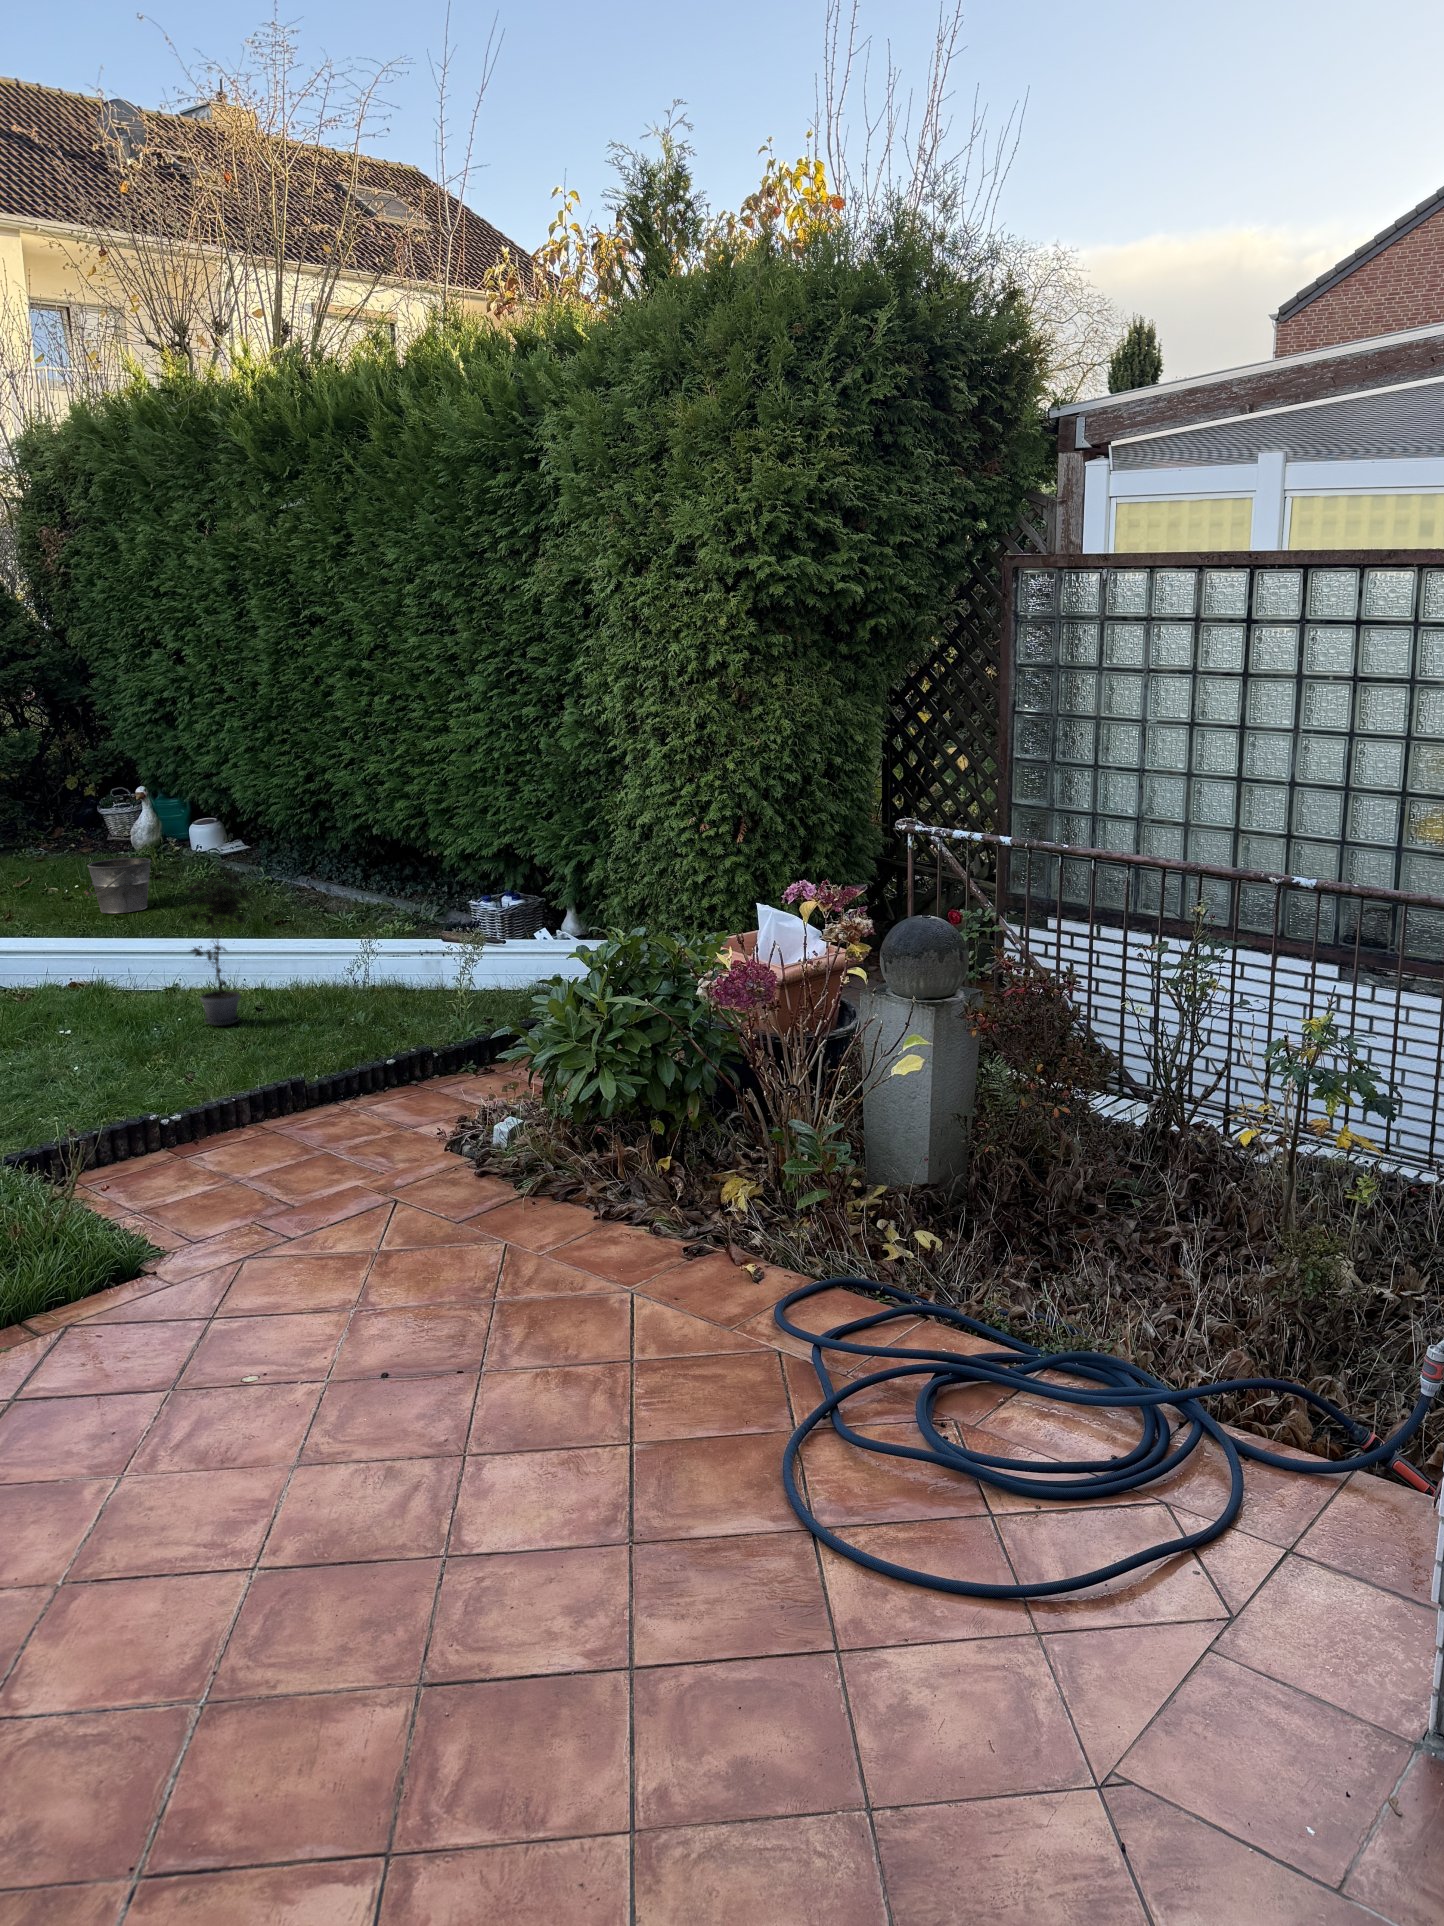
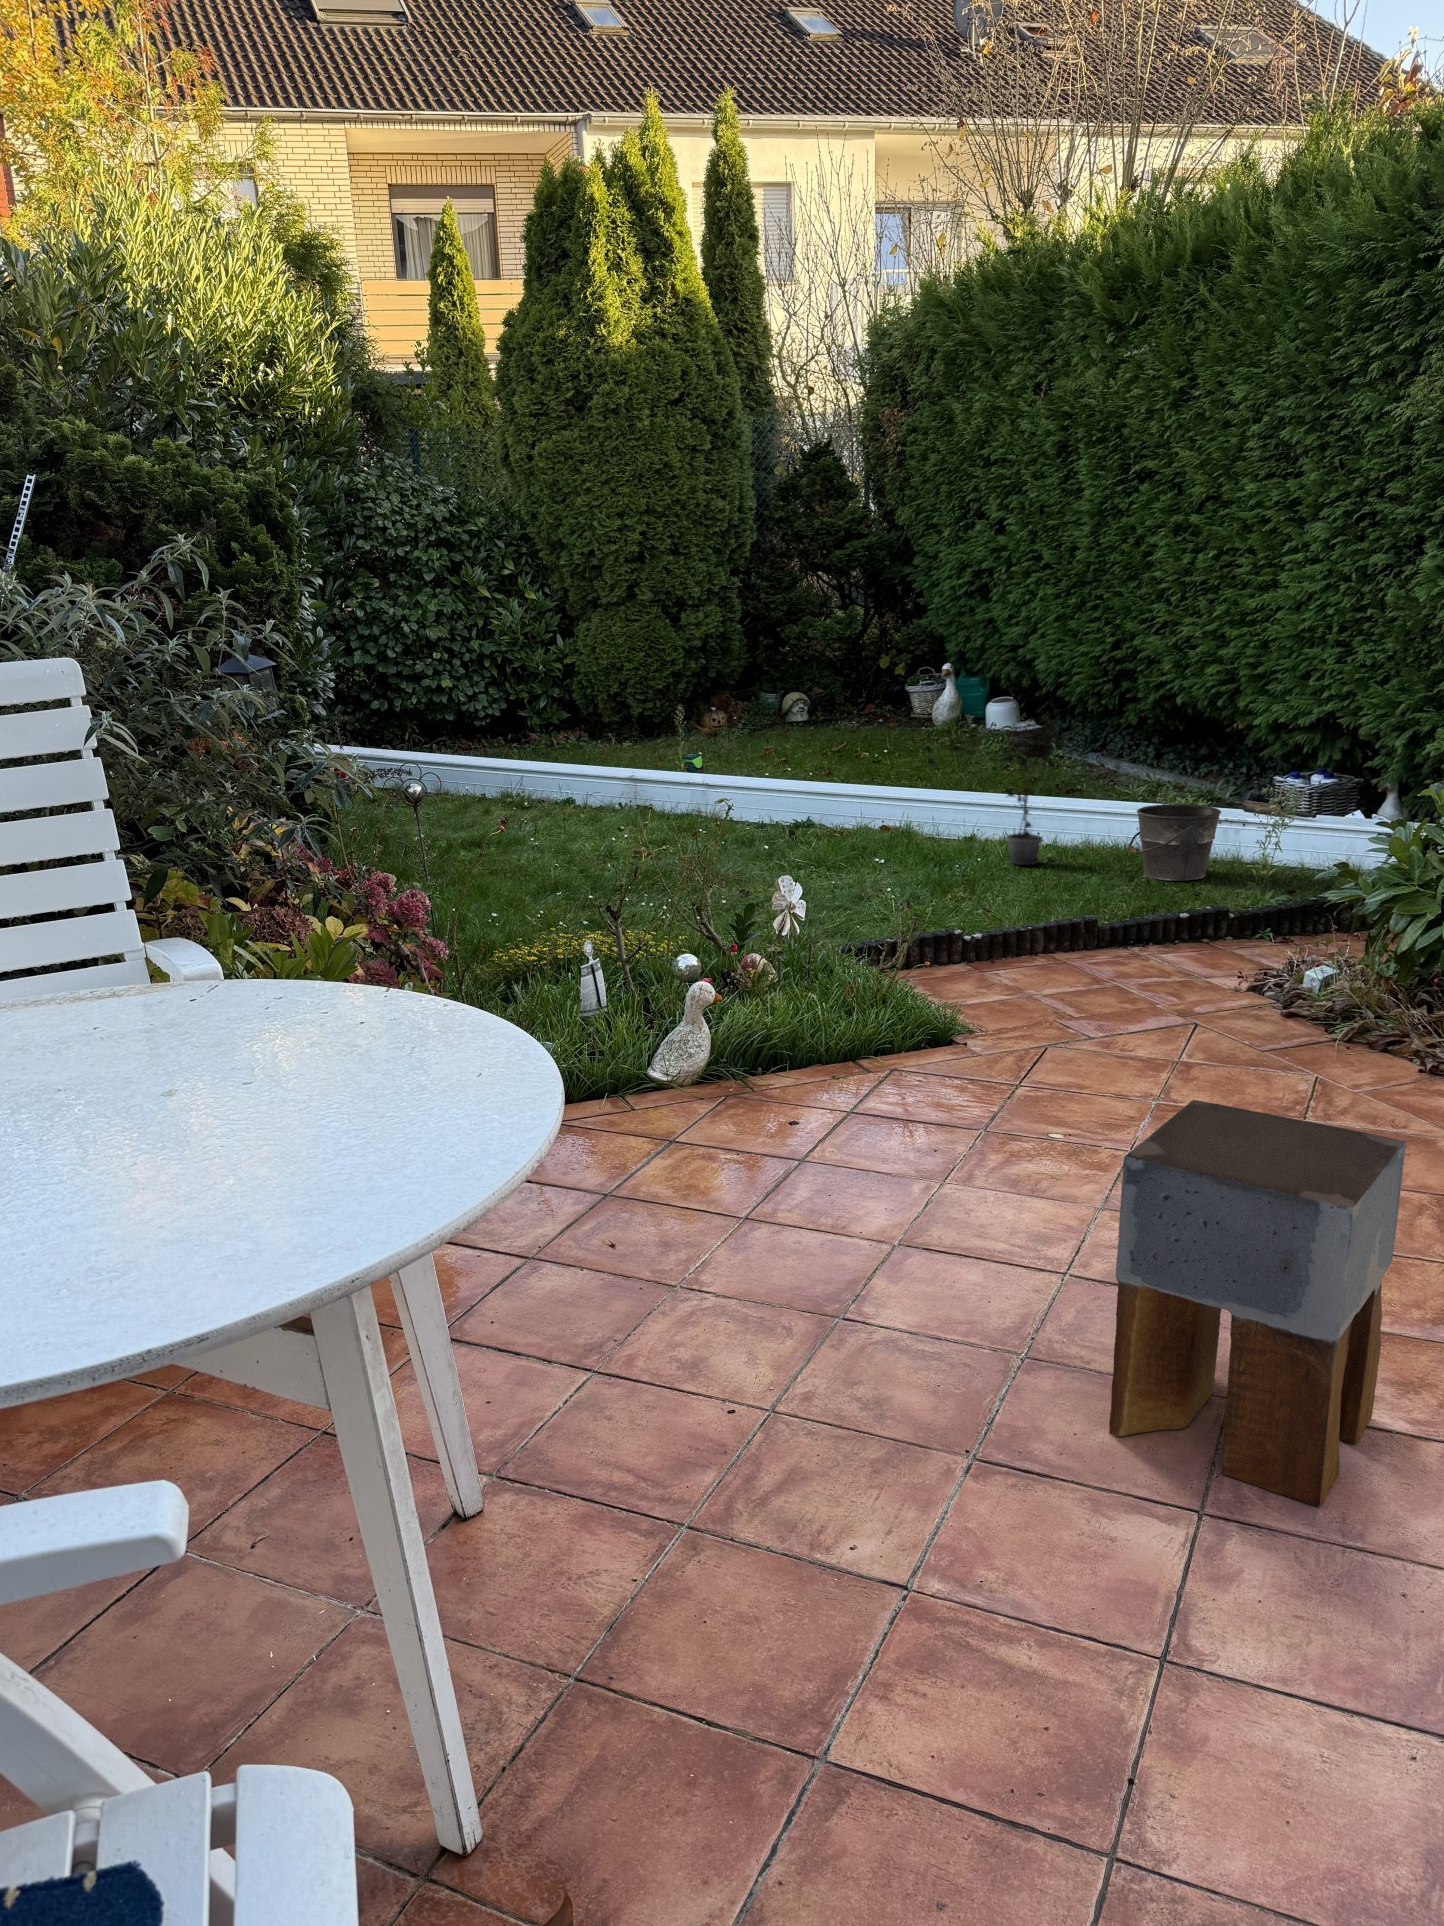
bucket: present [84,858,151,913] -> present [1127,804,1221,881]
stool: none [247,1392,548,1826] -> present [1109,1100,1406,1507]

